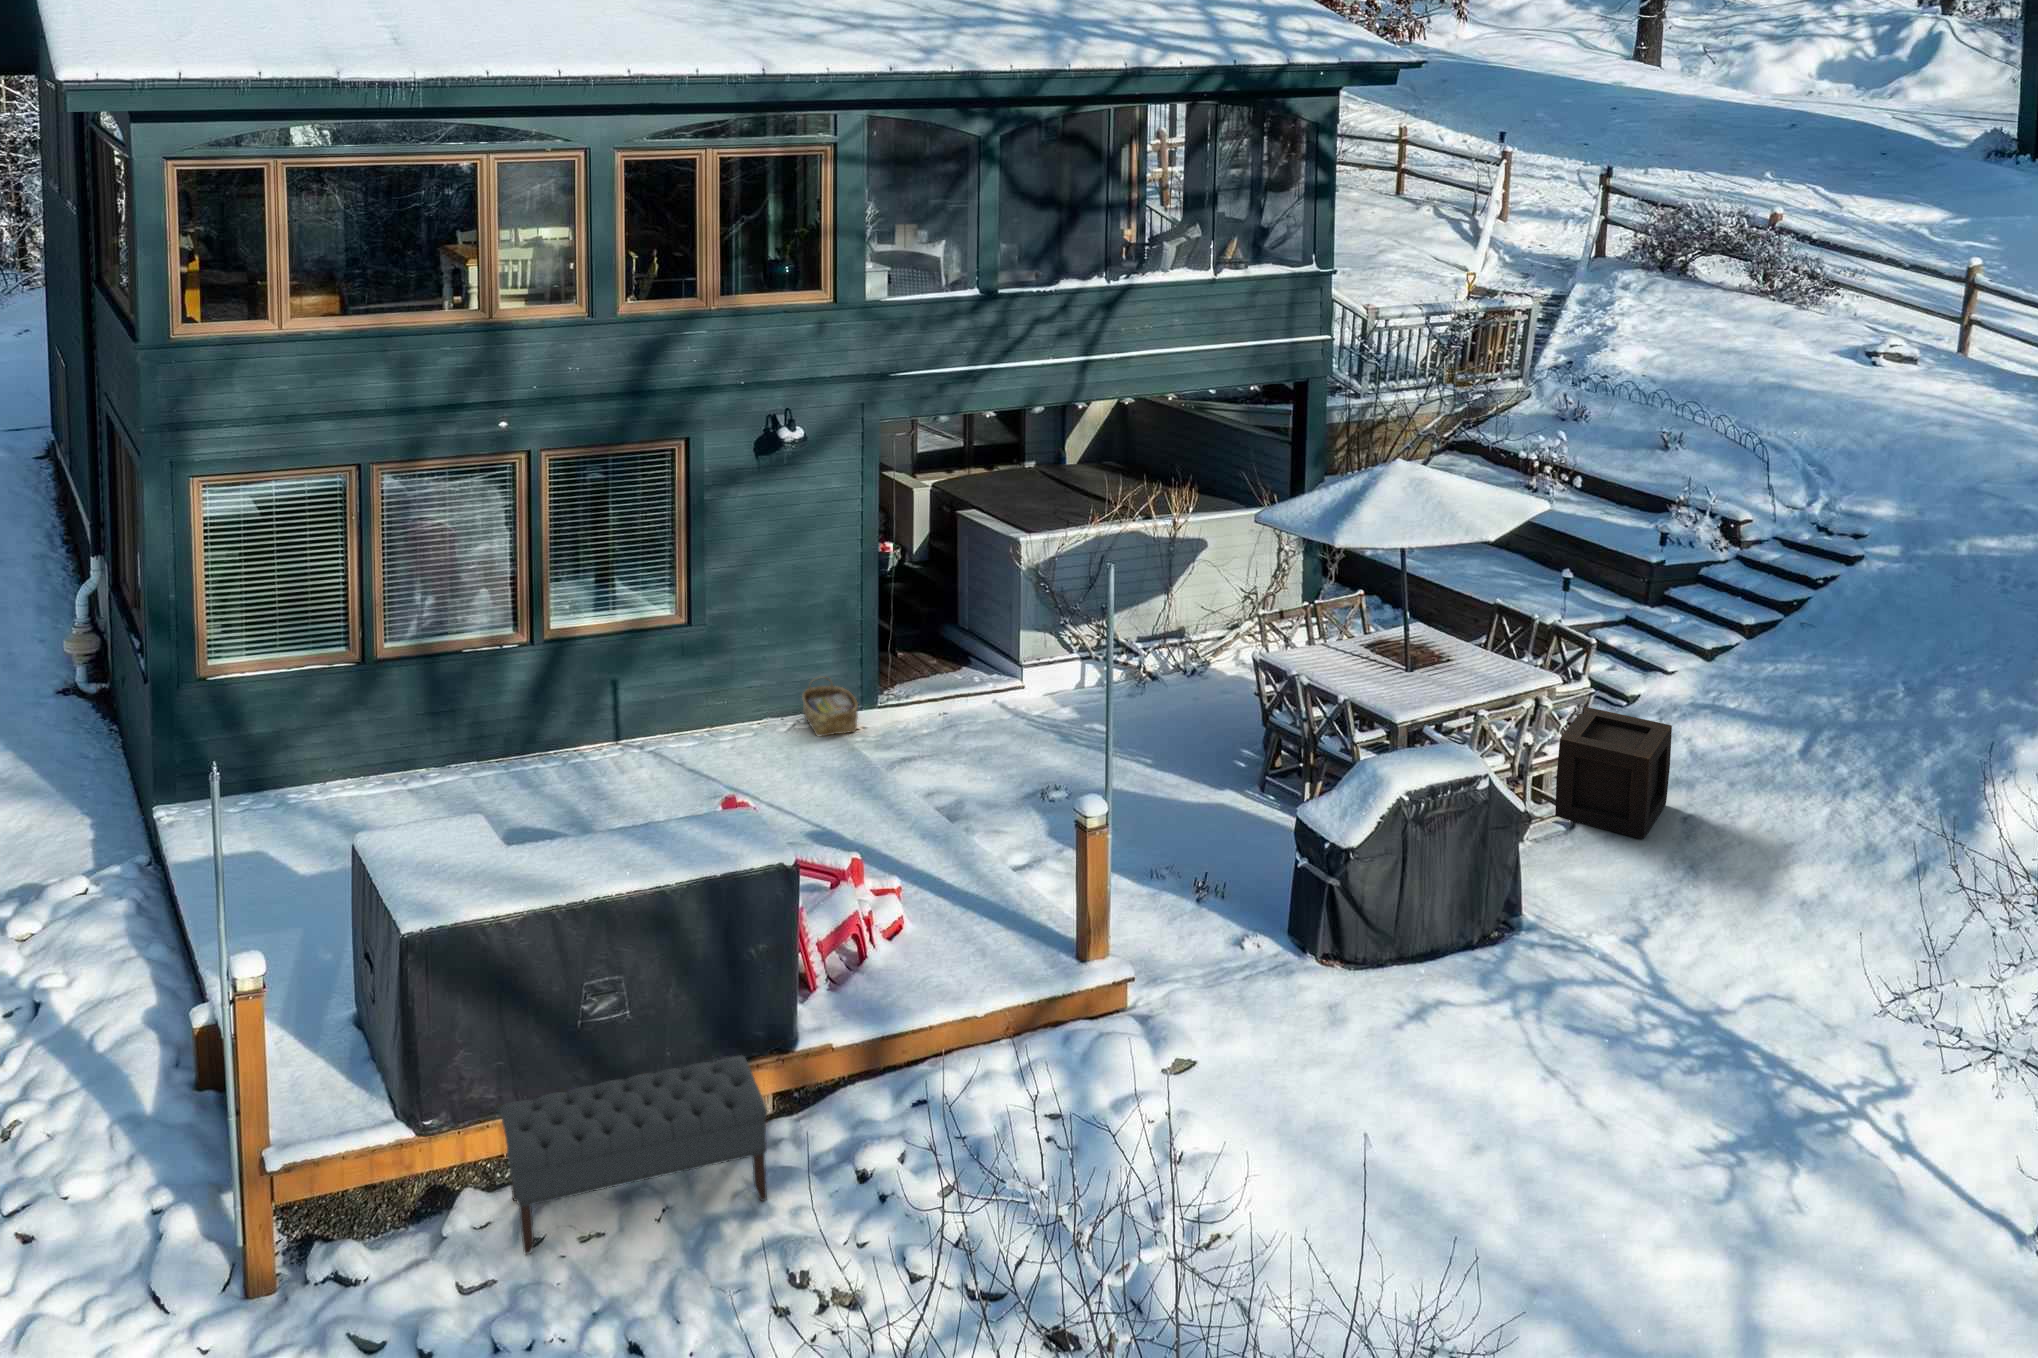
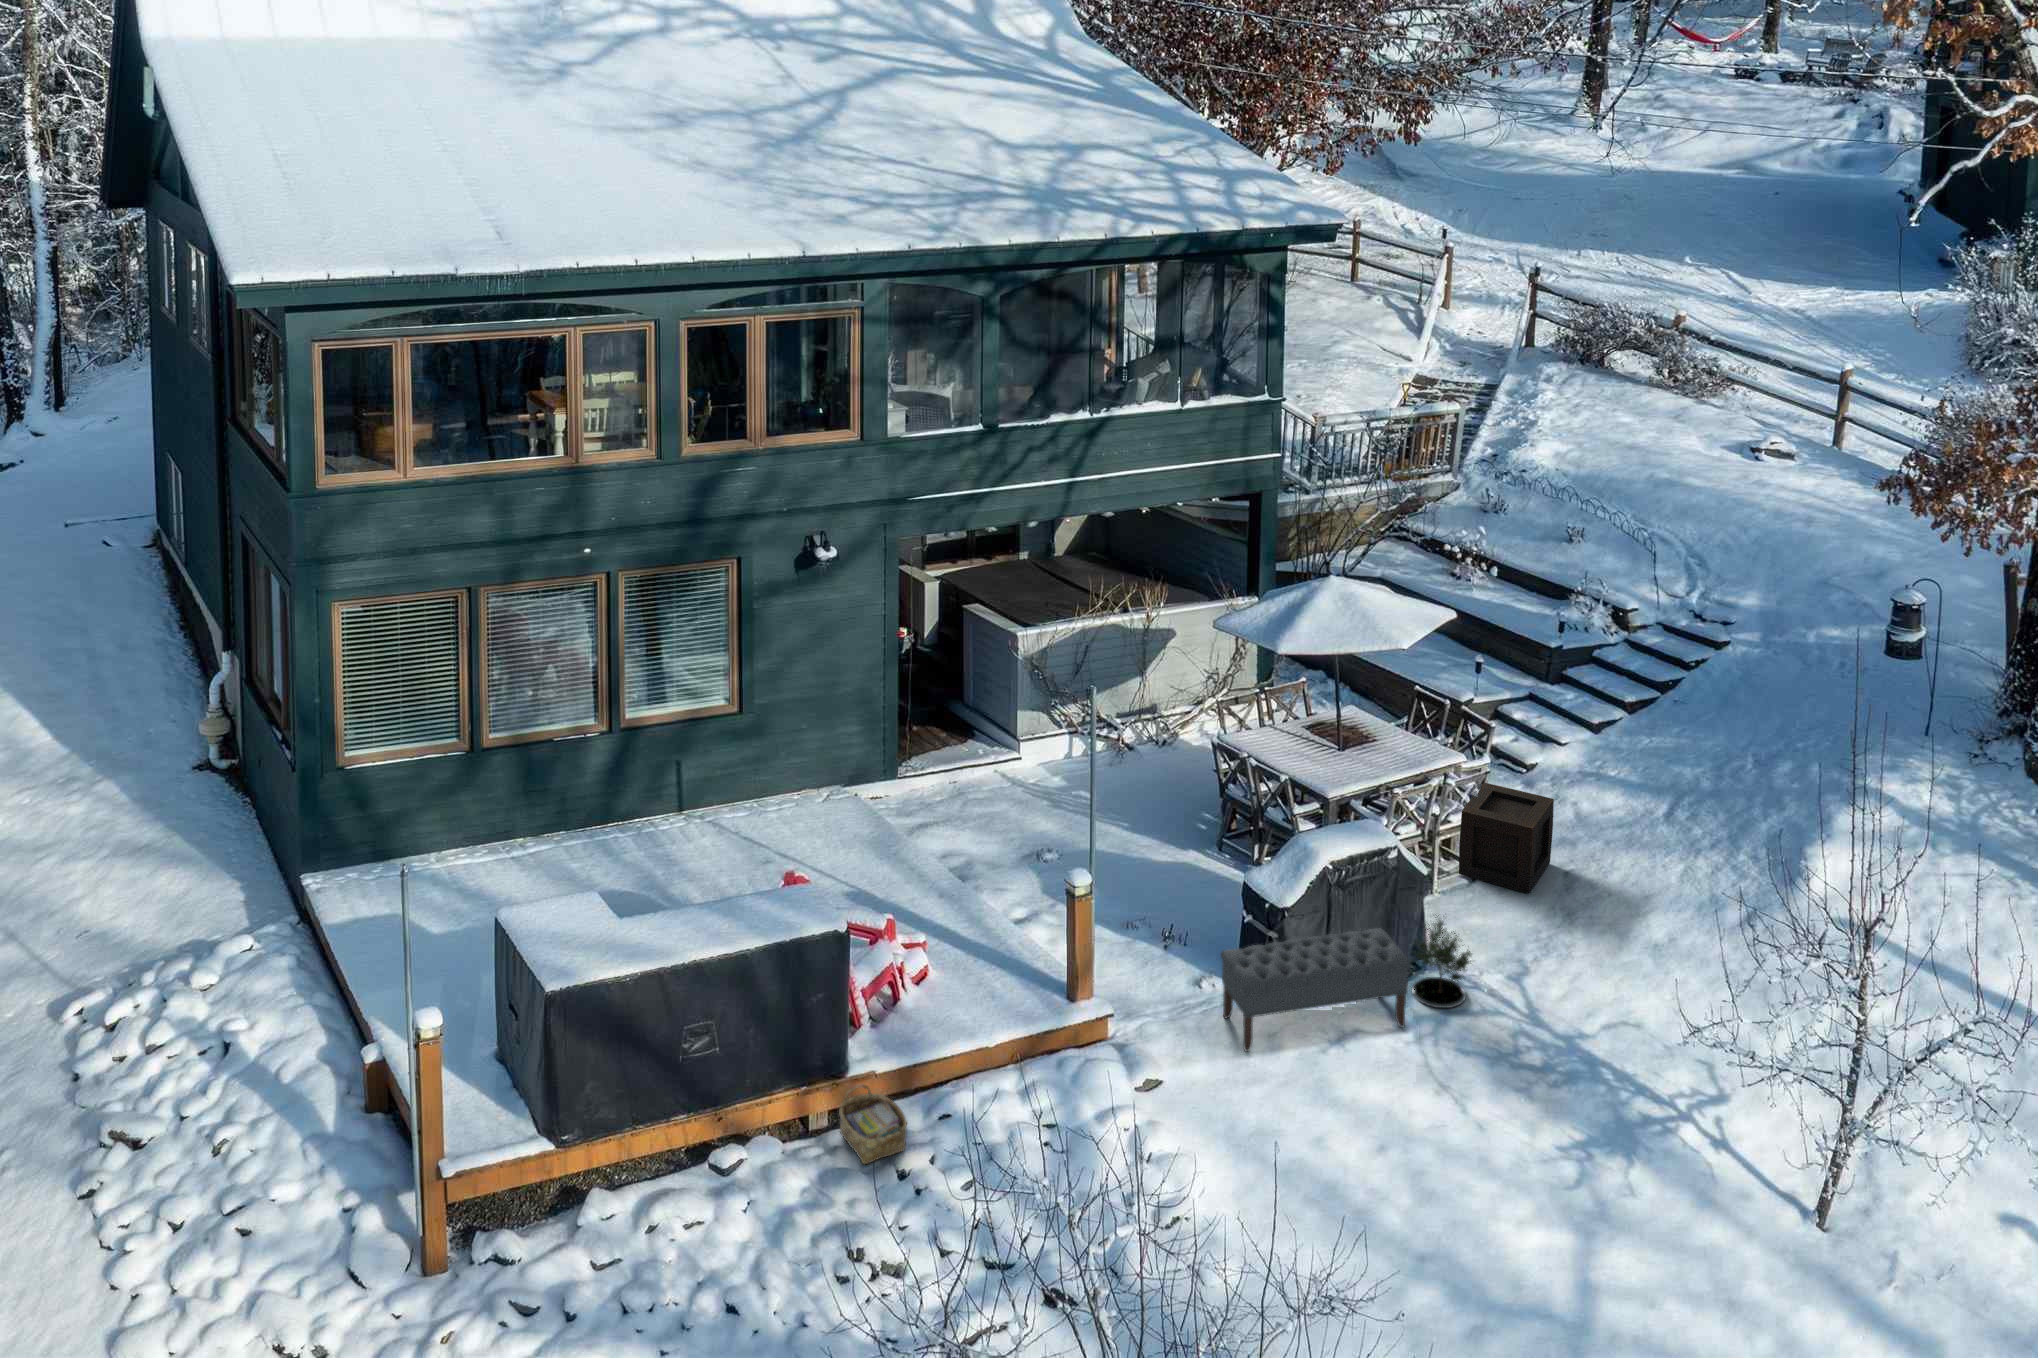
woven basket: present [802,676,858,736] -> present [839,1085,907,1164]
potted tree: none [1503,856,1588,975] -> present [1412,915,1472,1008]
bench: present [500,1055,767,1254] -> present [1221,928,1411,1051]

